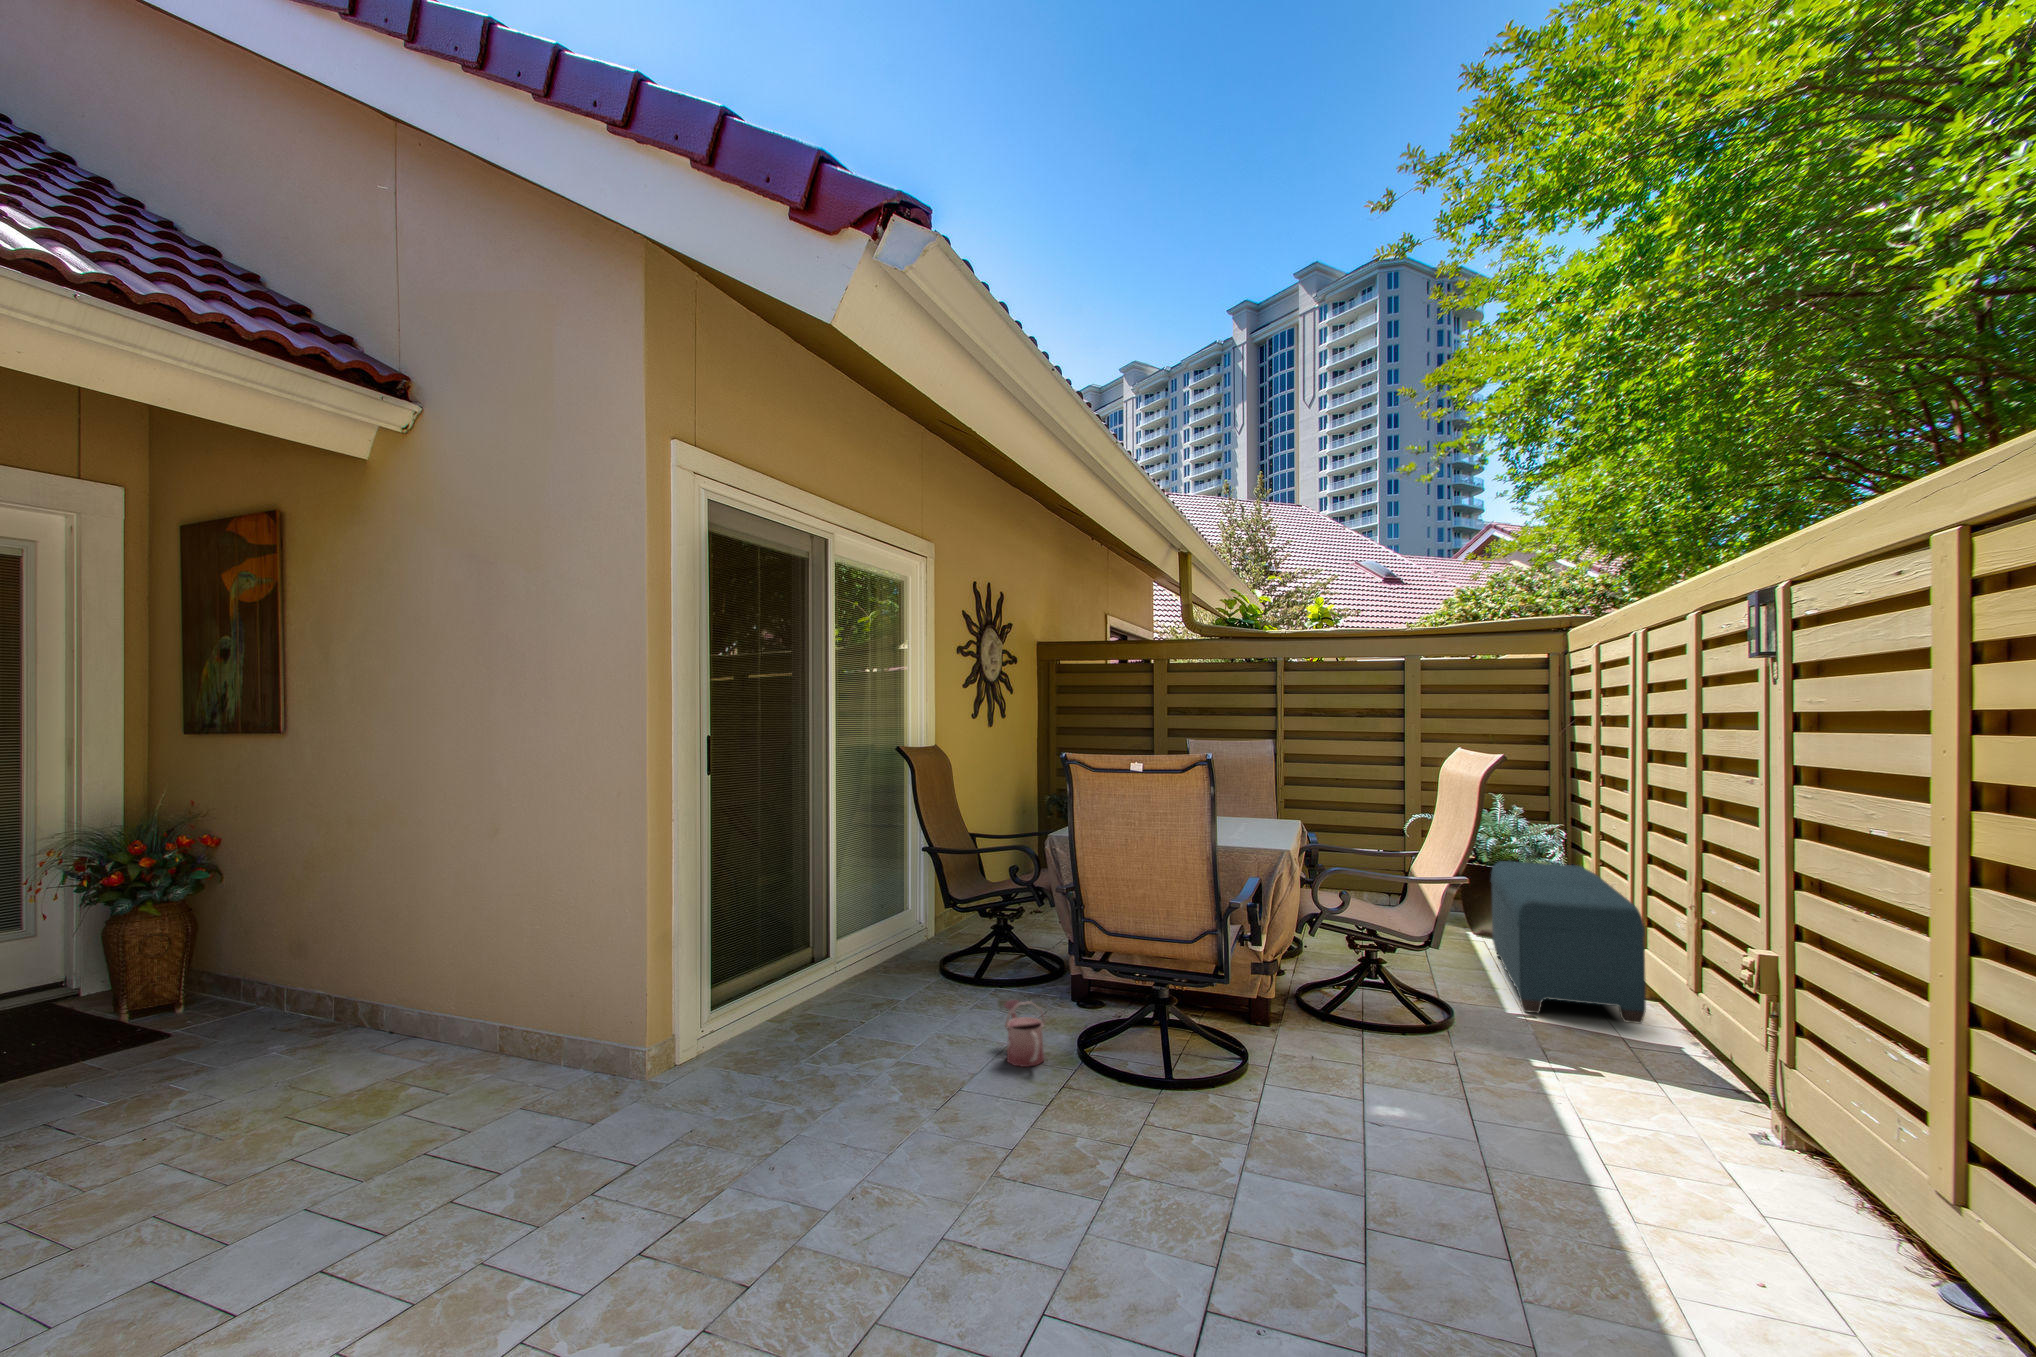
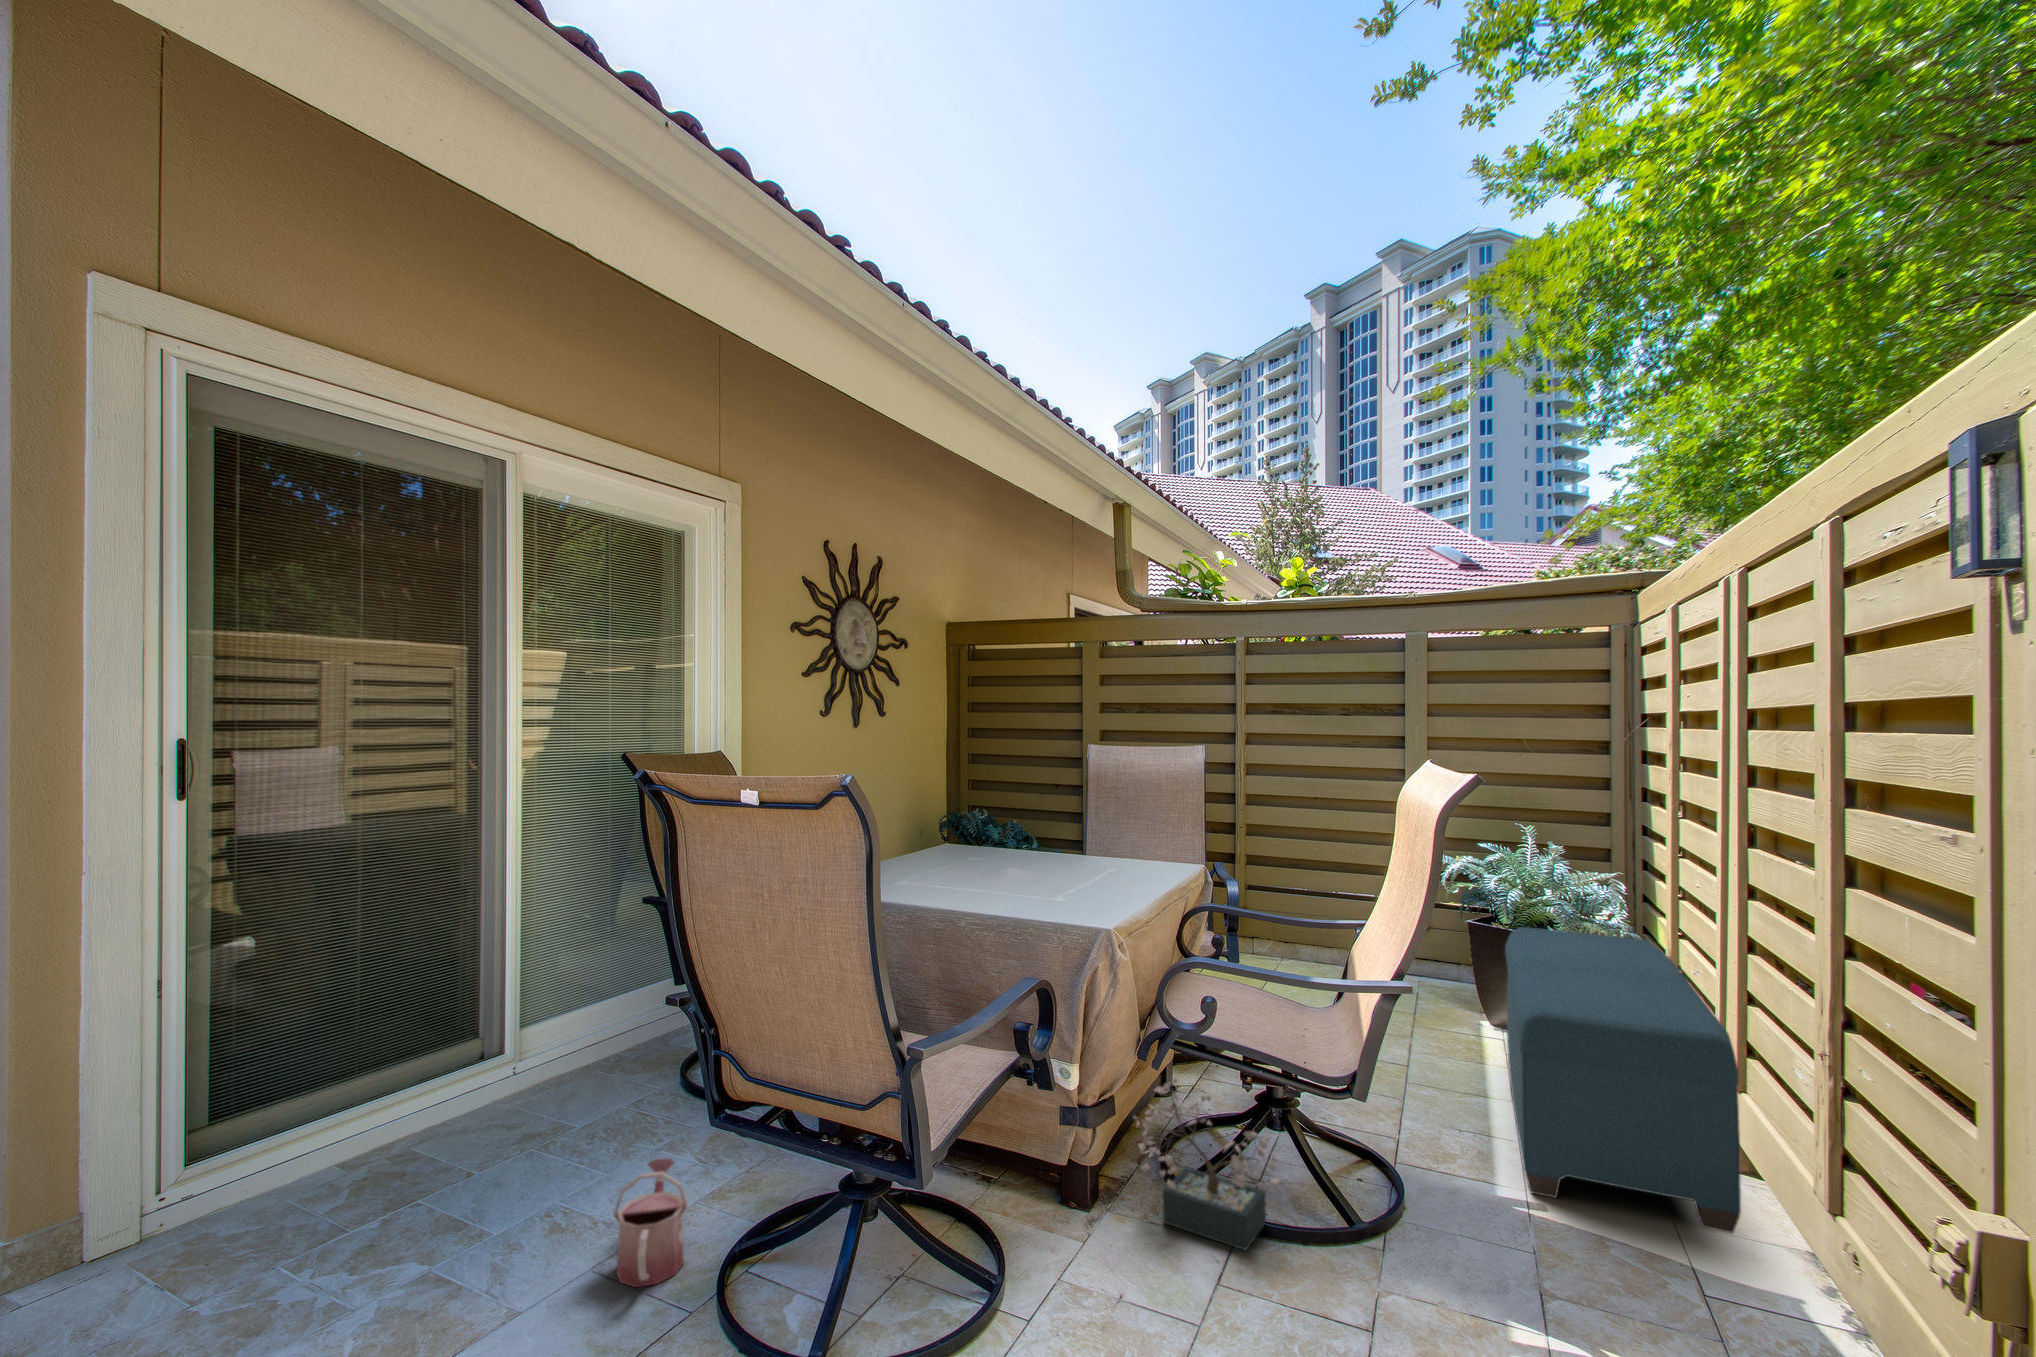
decorative plant: none [1295,947,1390,1040] -> present [1134,1079,1282,1251]

